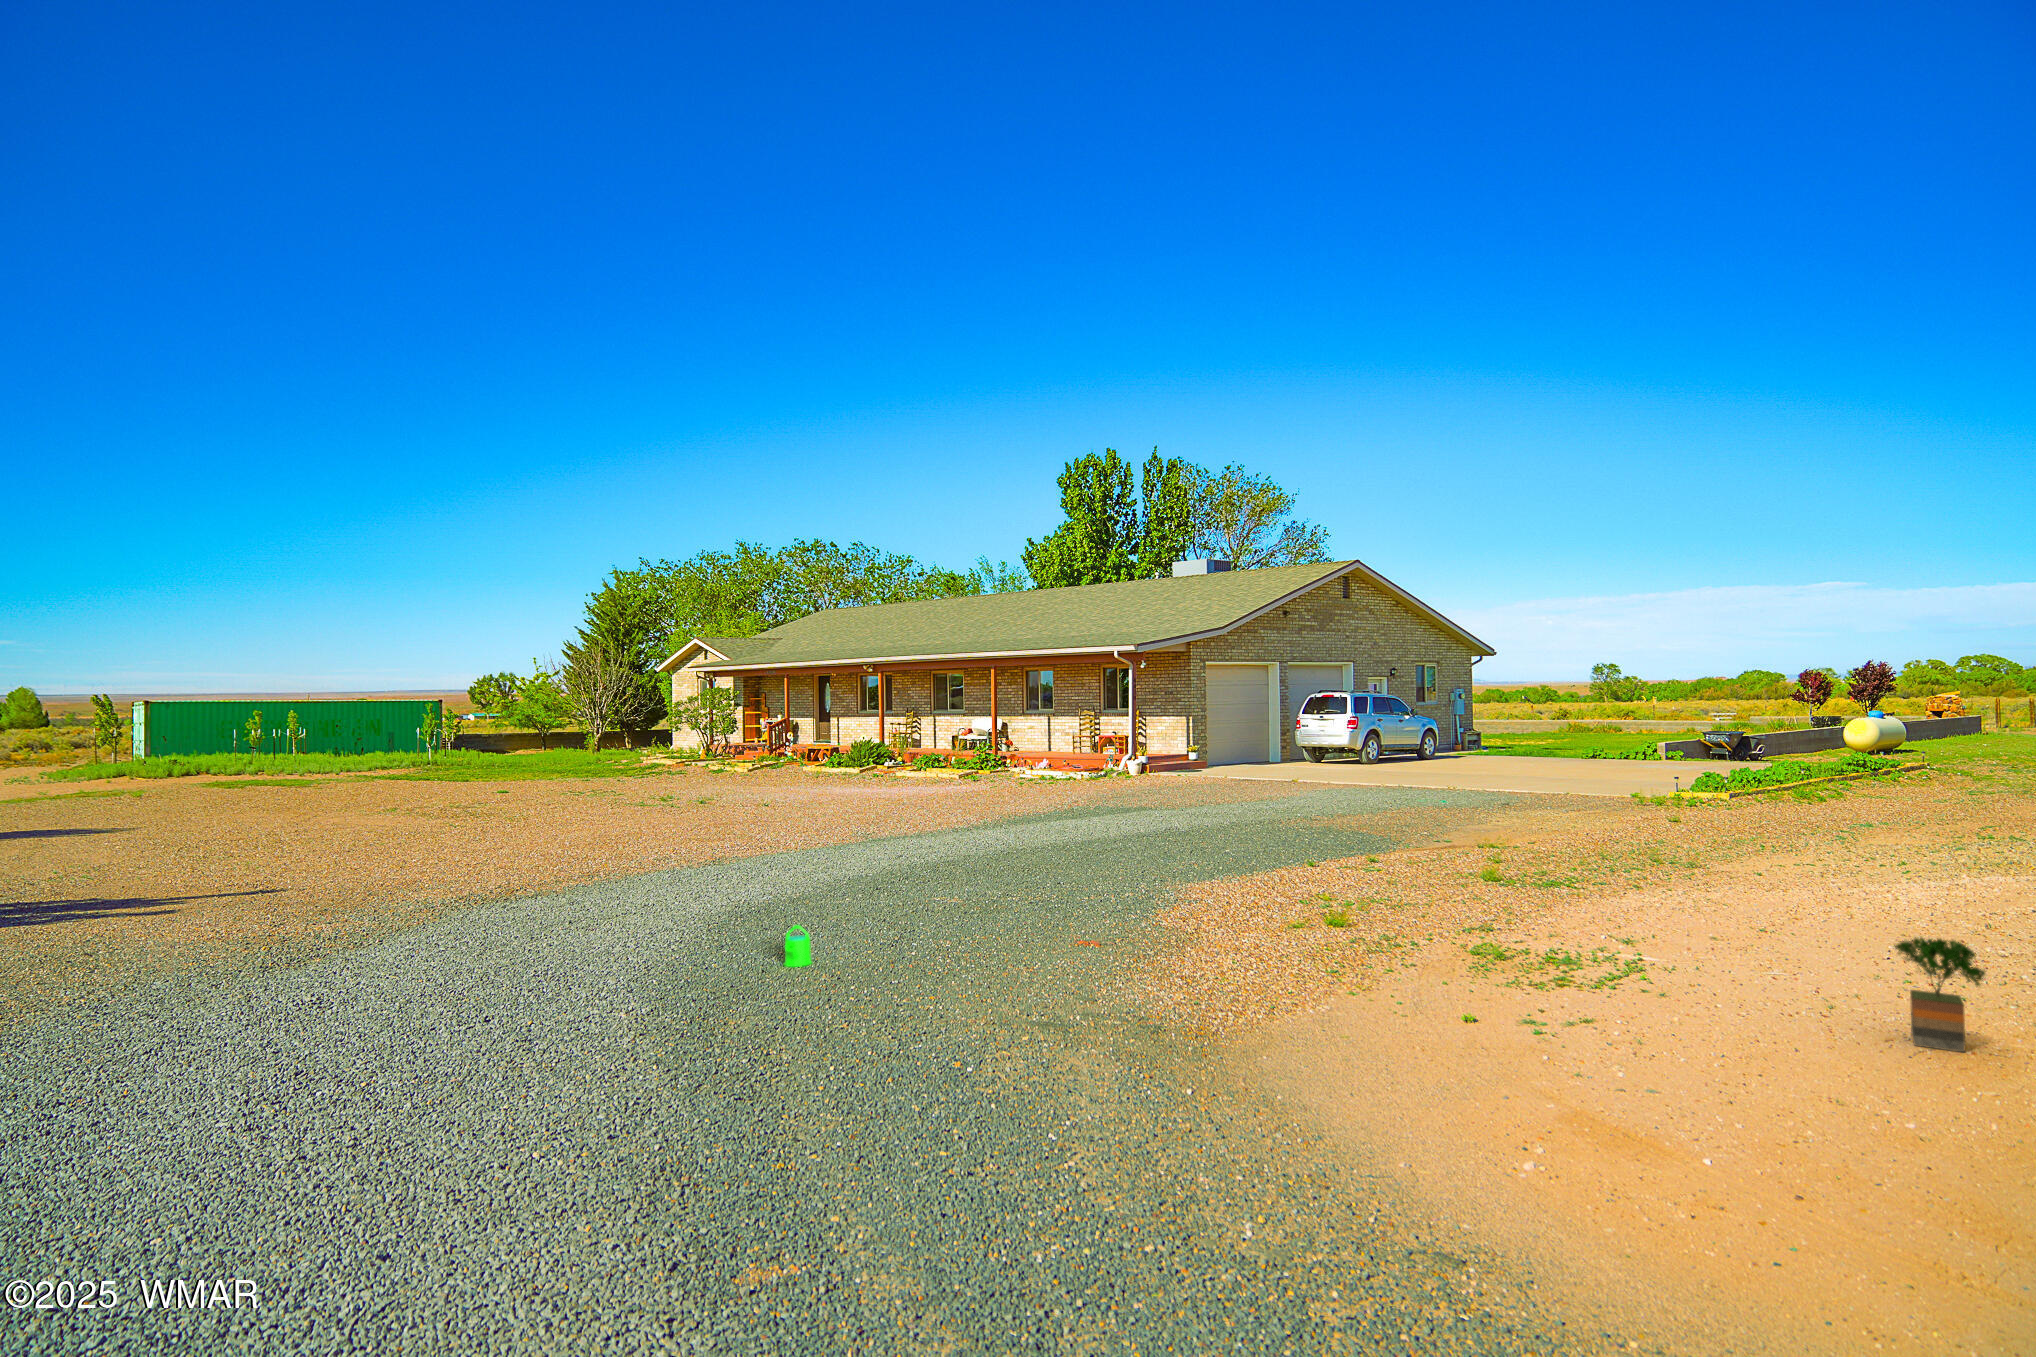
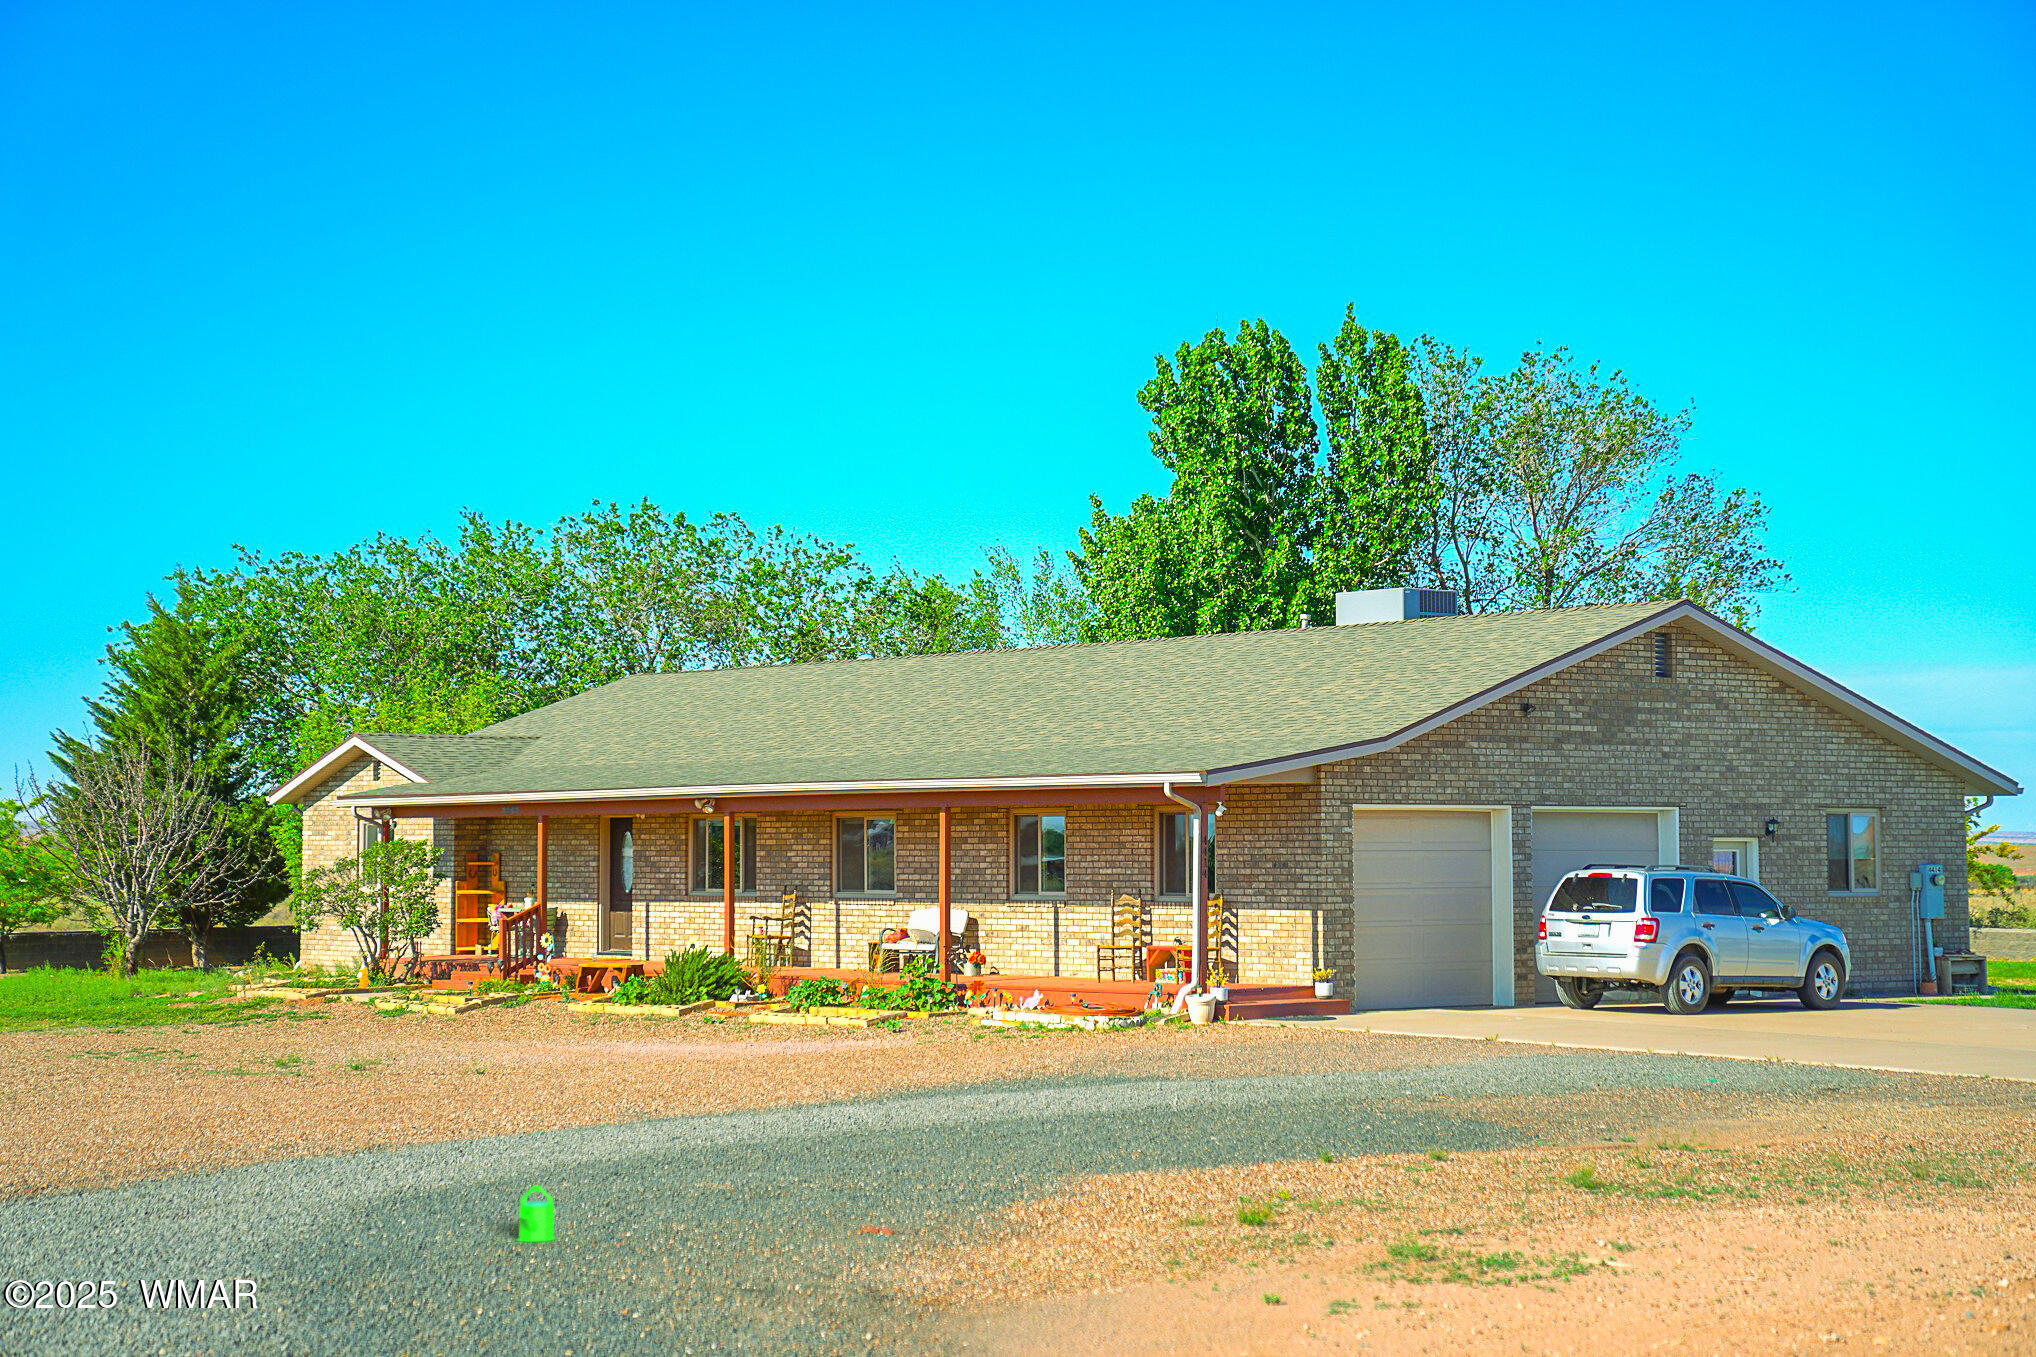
potted tree: present [1894,937,1986,1052] -> none [1874,1184,1965,1322]

